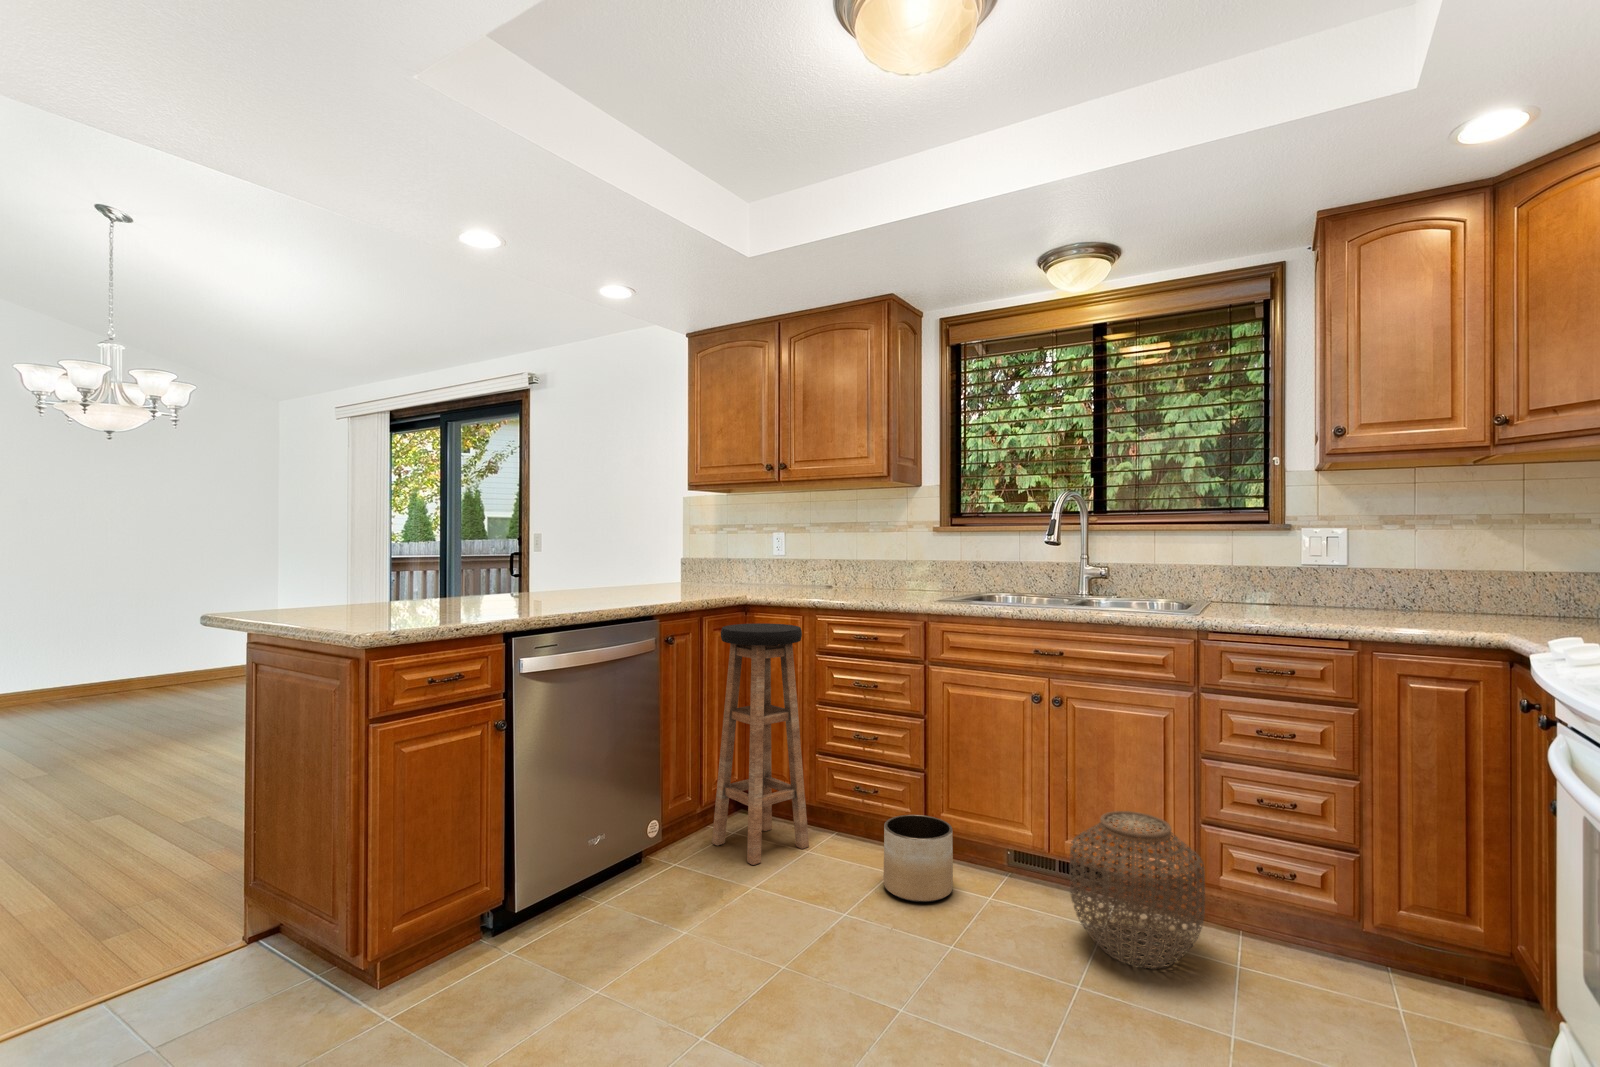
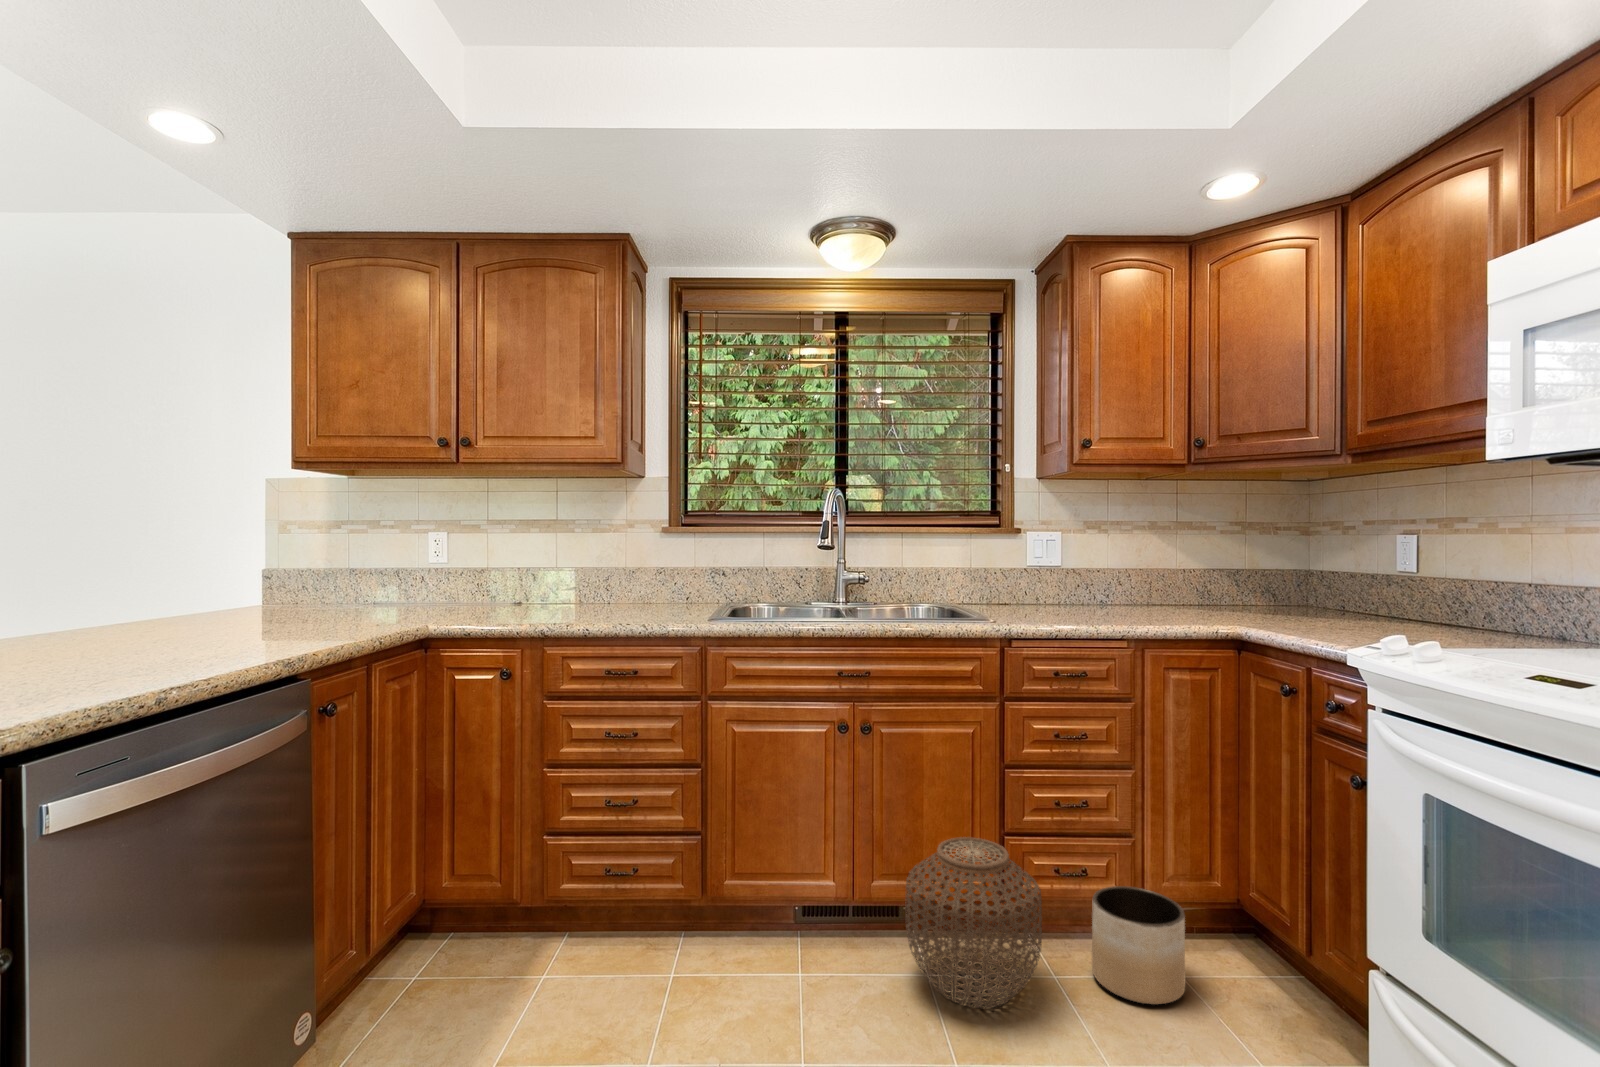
bar stool: present [712,623,809,865] -> none [390,664,543,1023]
planter: present [883,815,953,902] -> present [1092,886,1185,1005]

